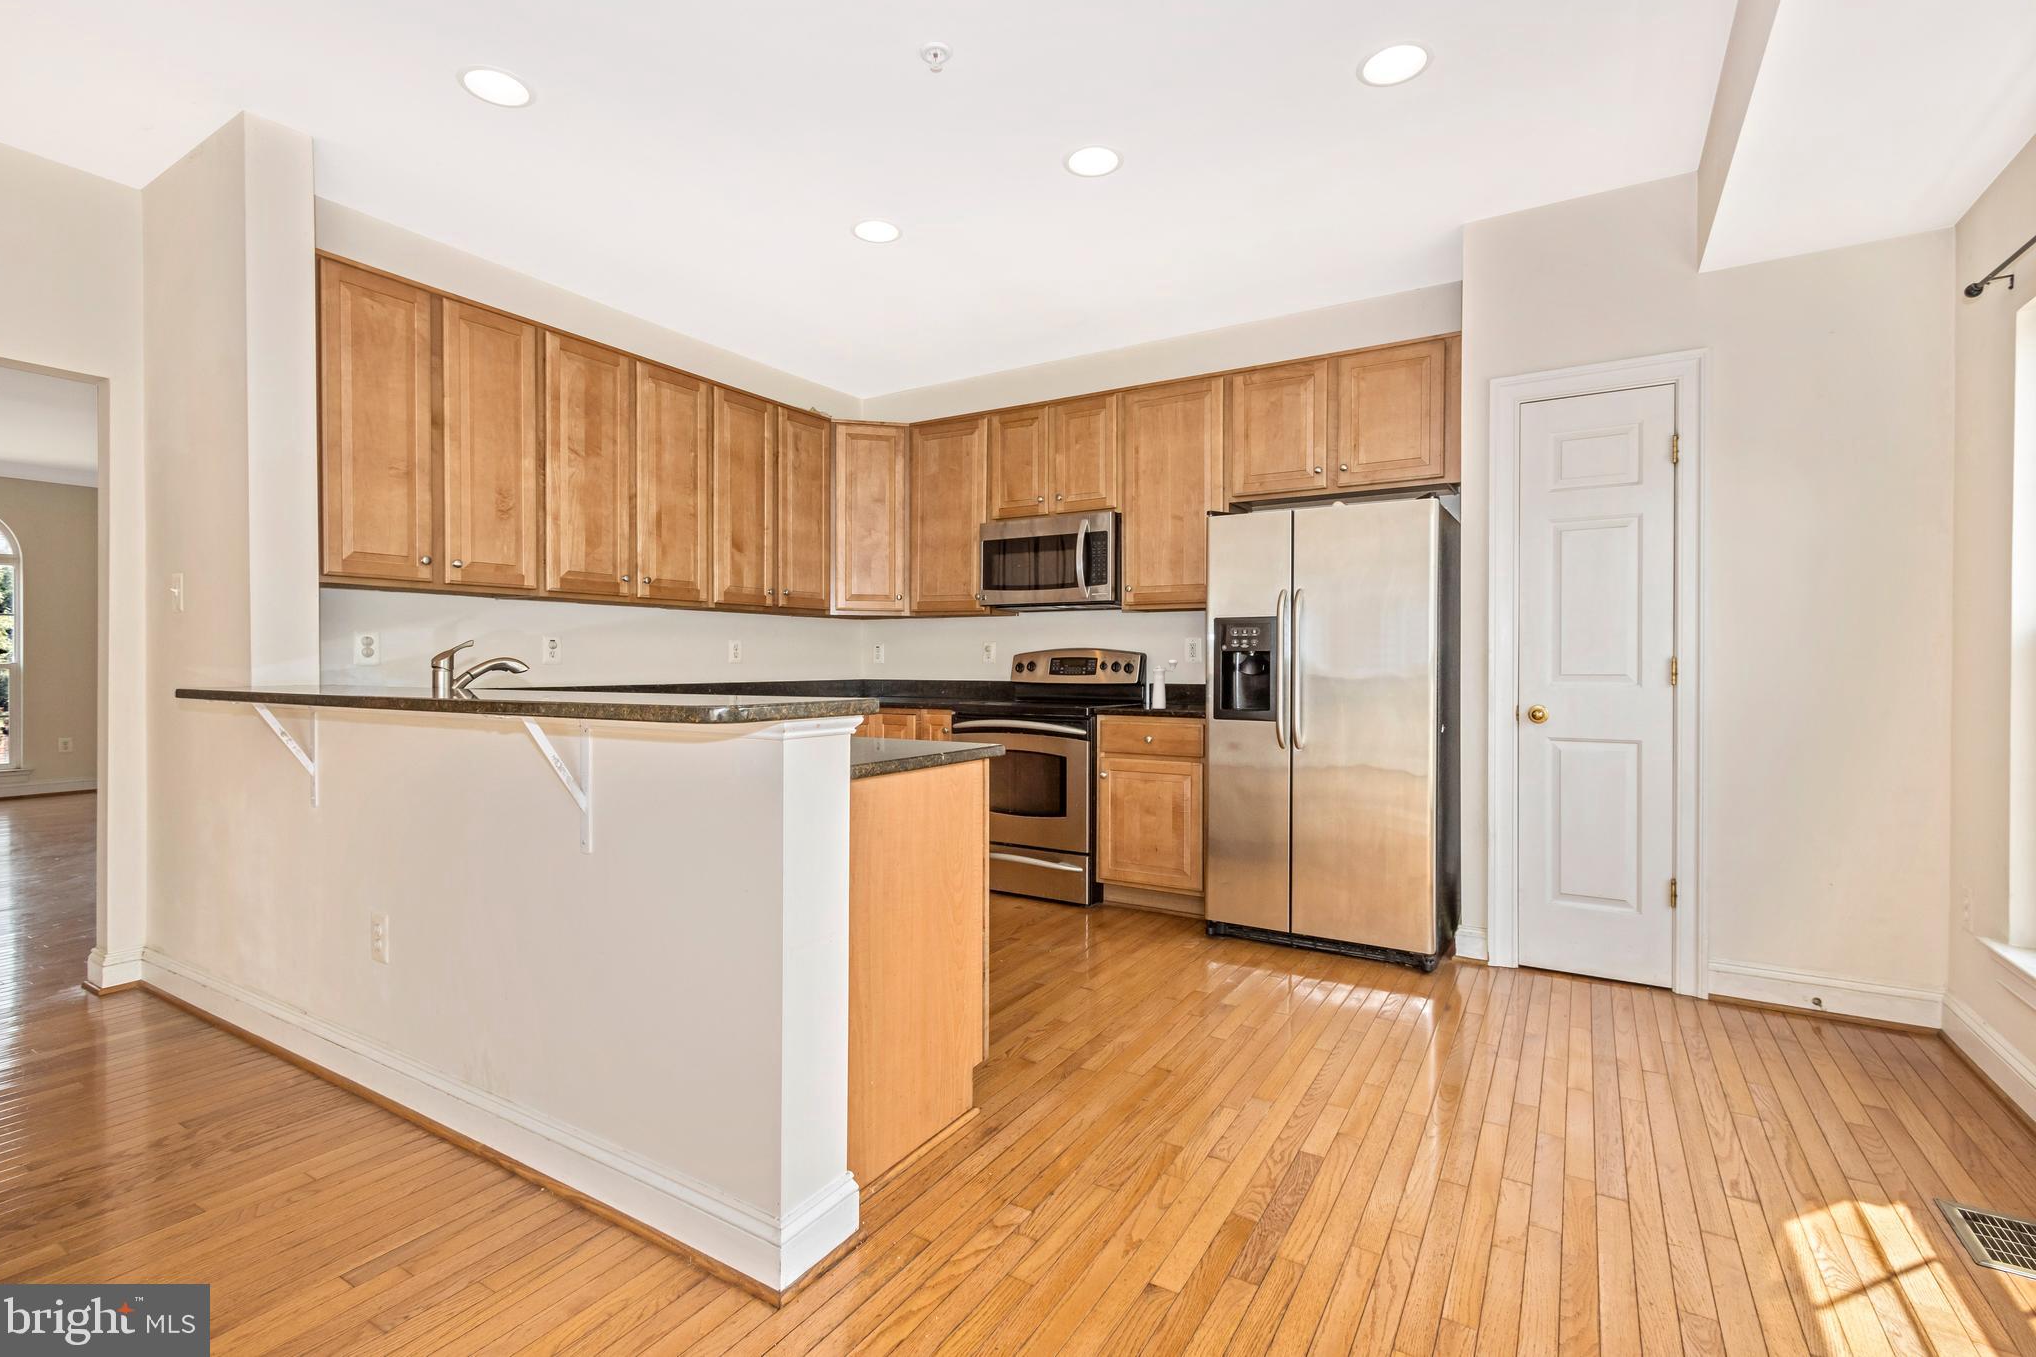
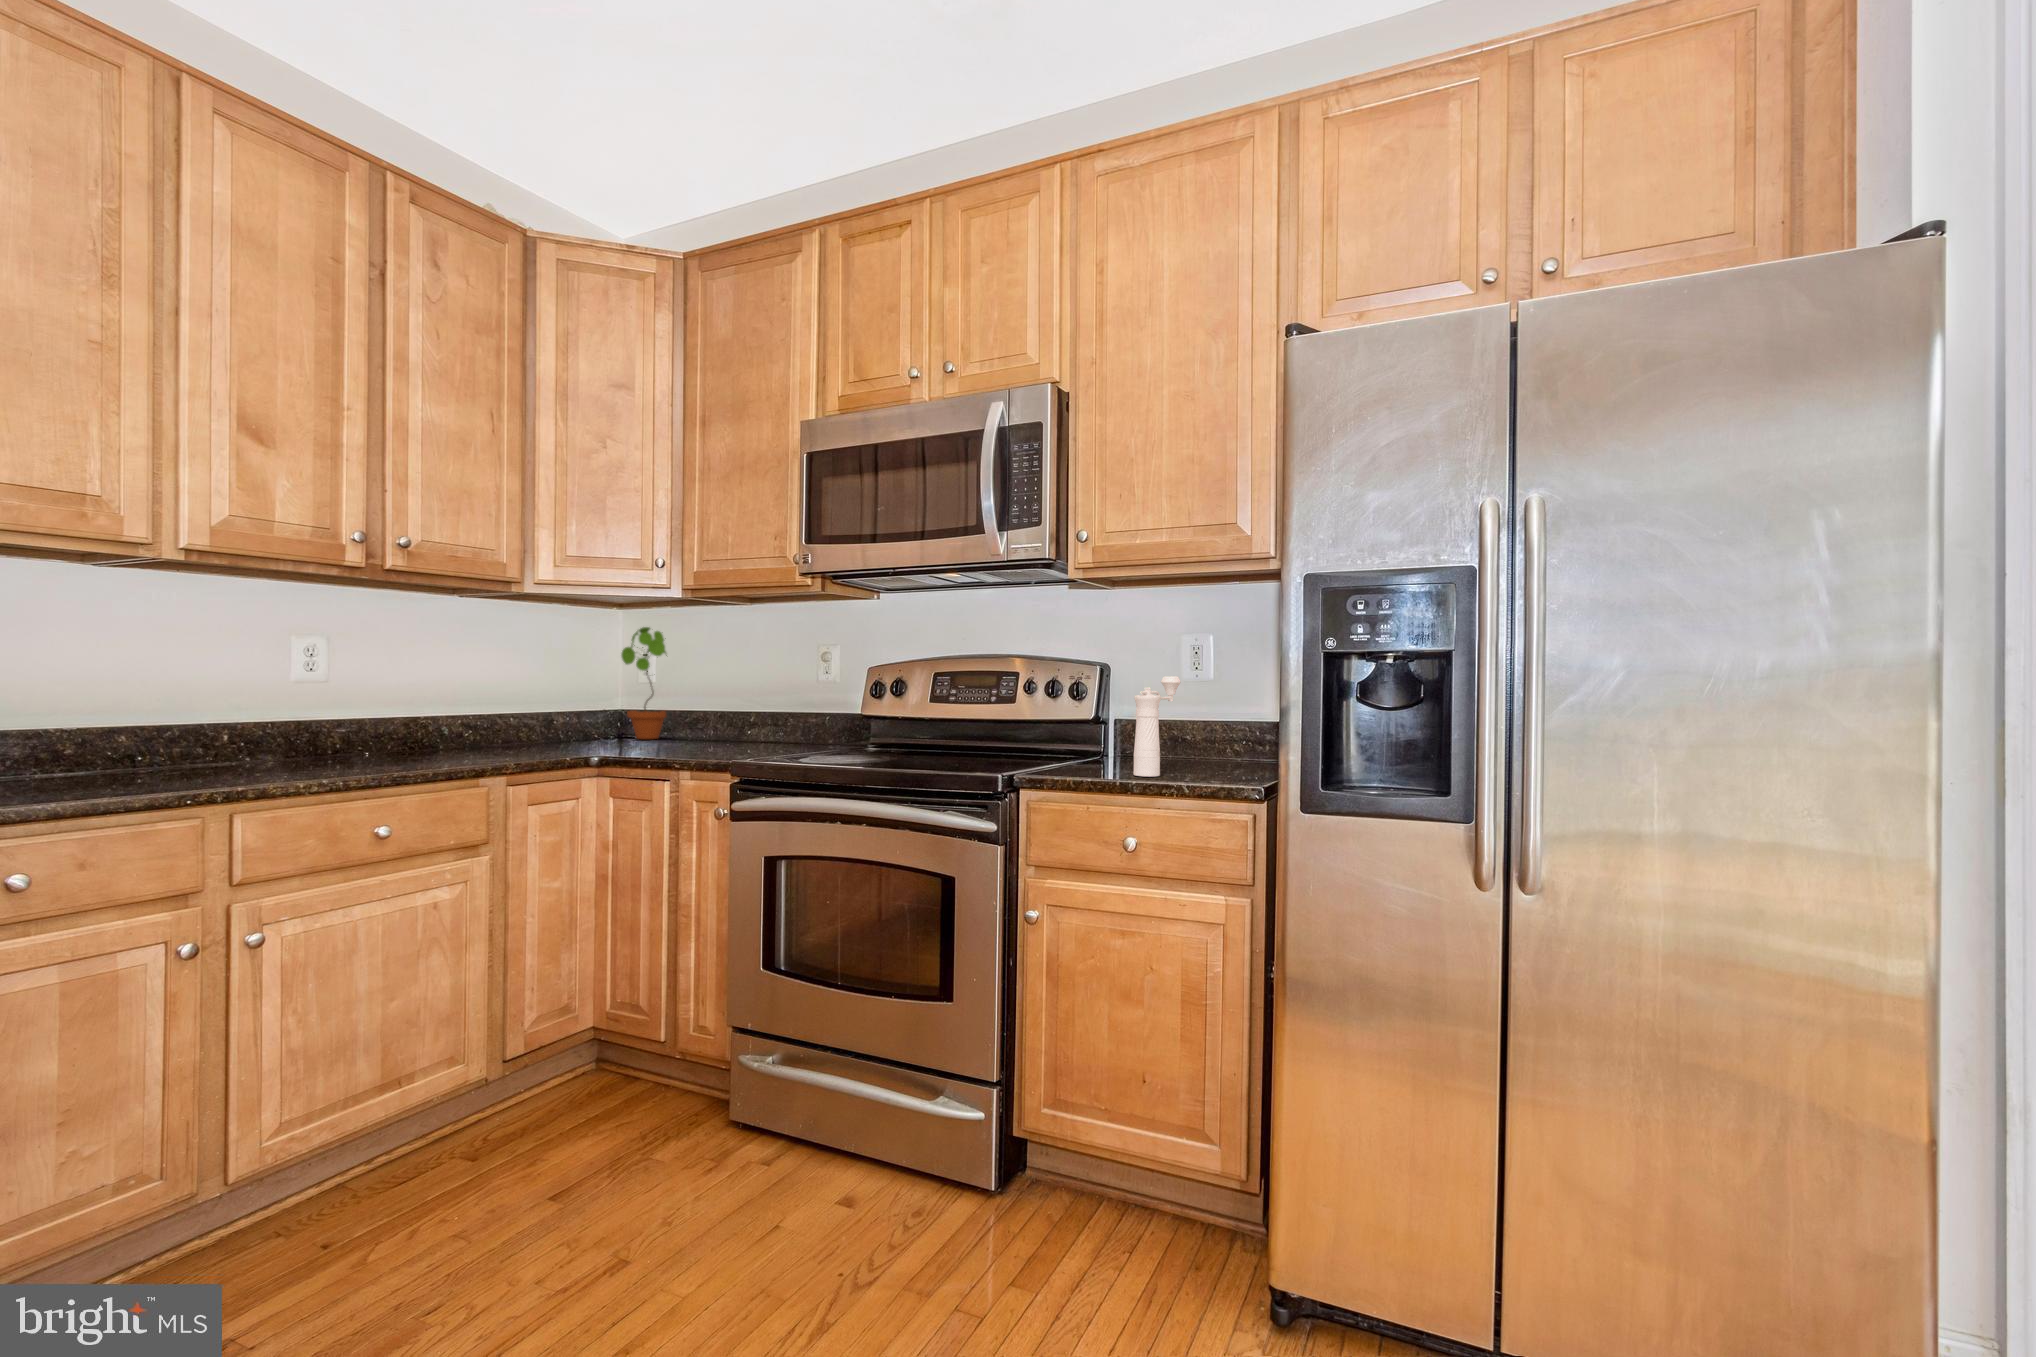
potted plant: none [865,629,892,697] -> present [621,627,667,740]

